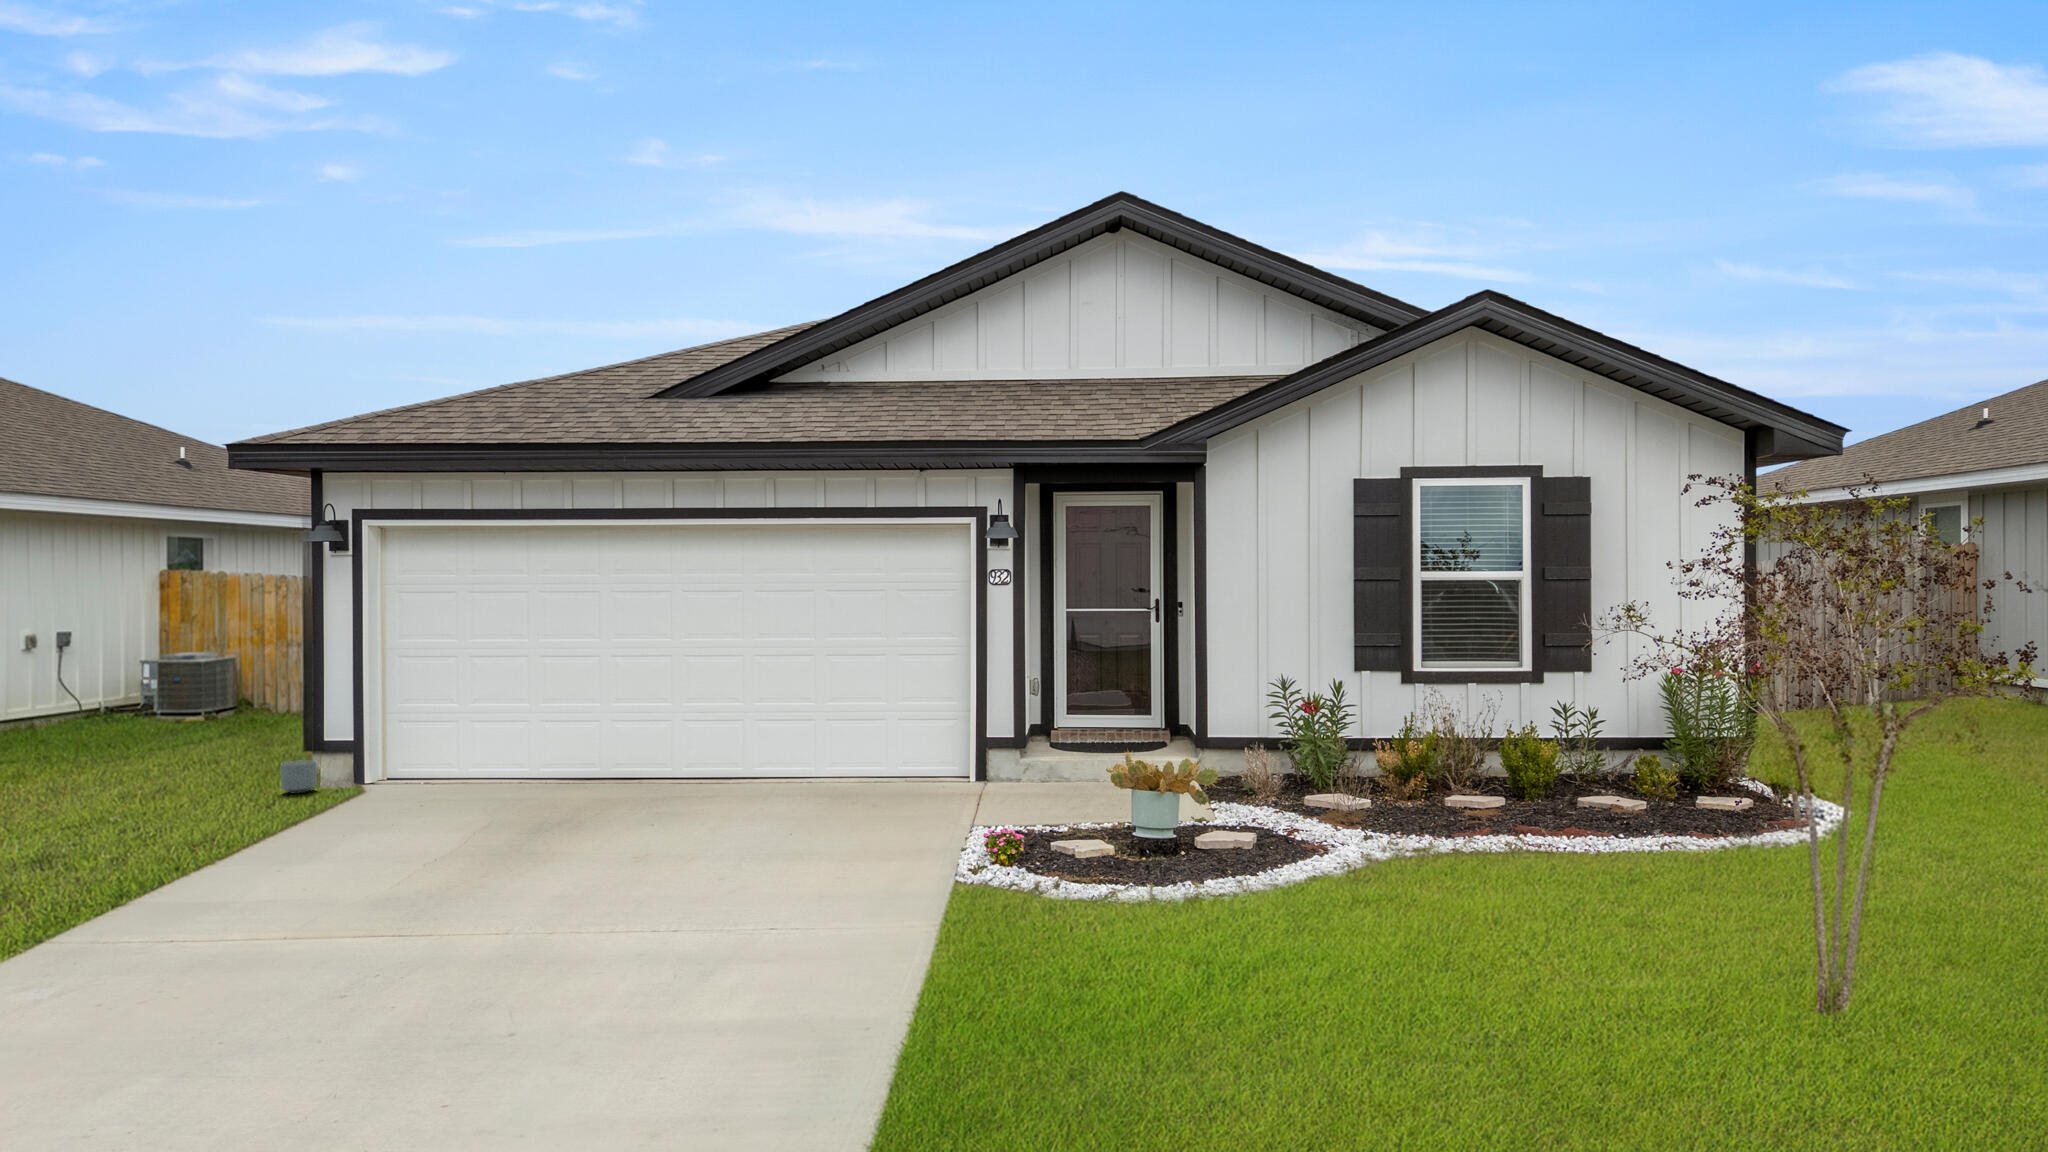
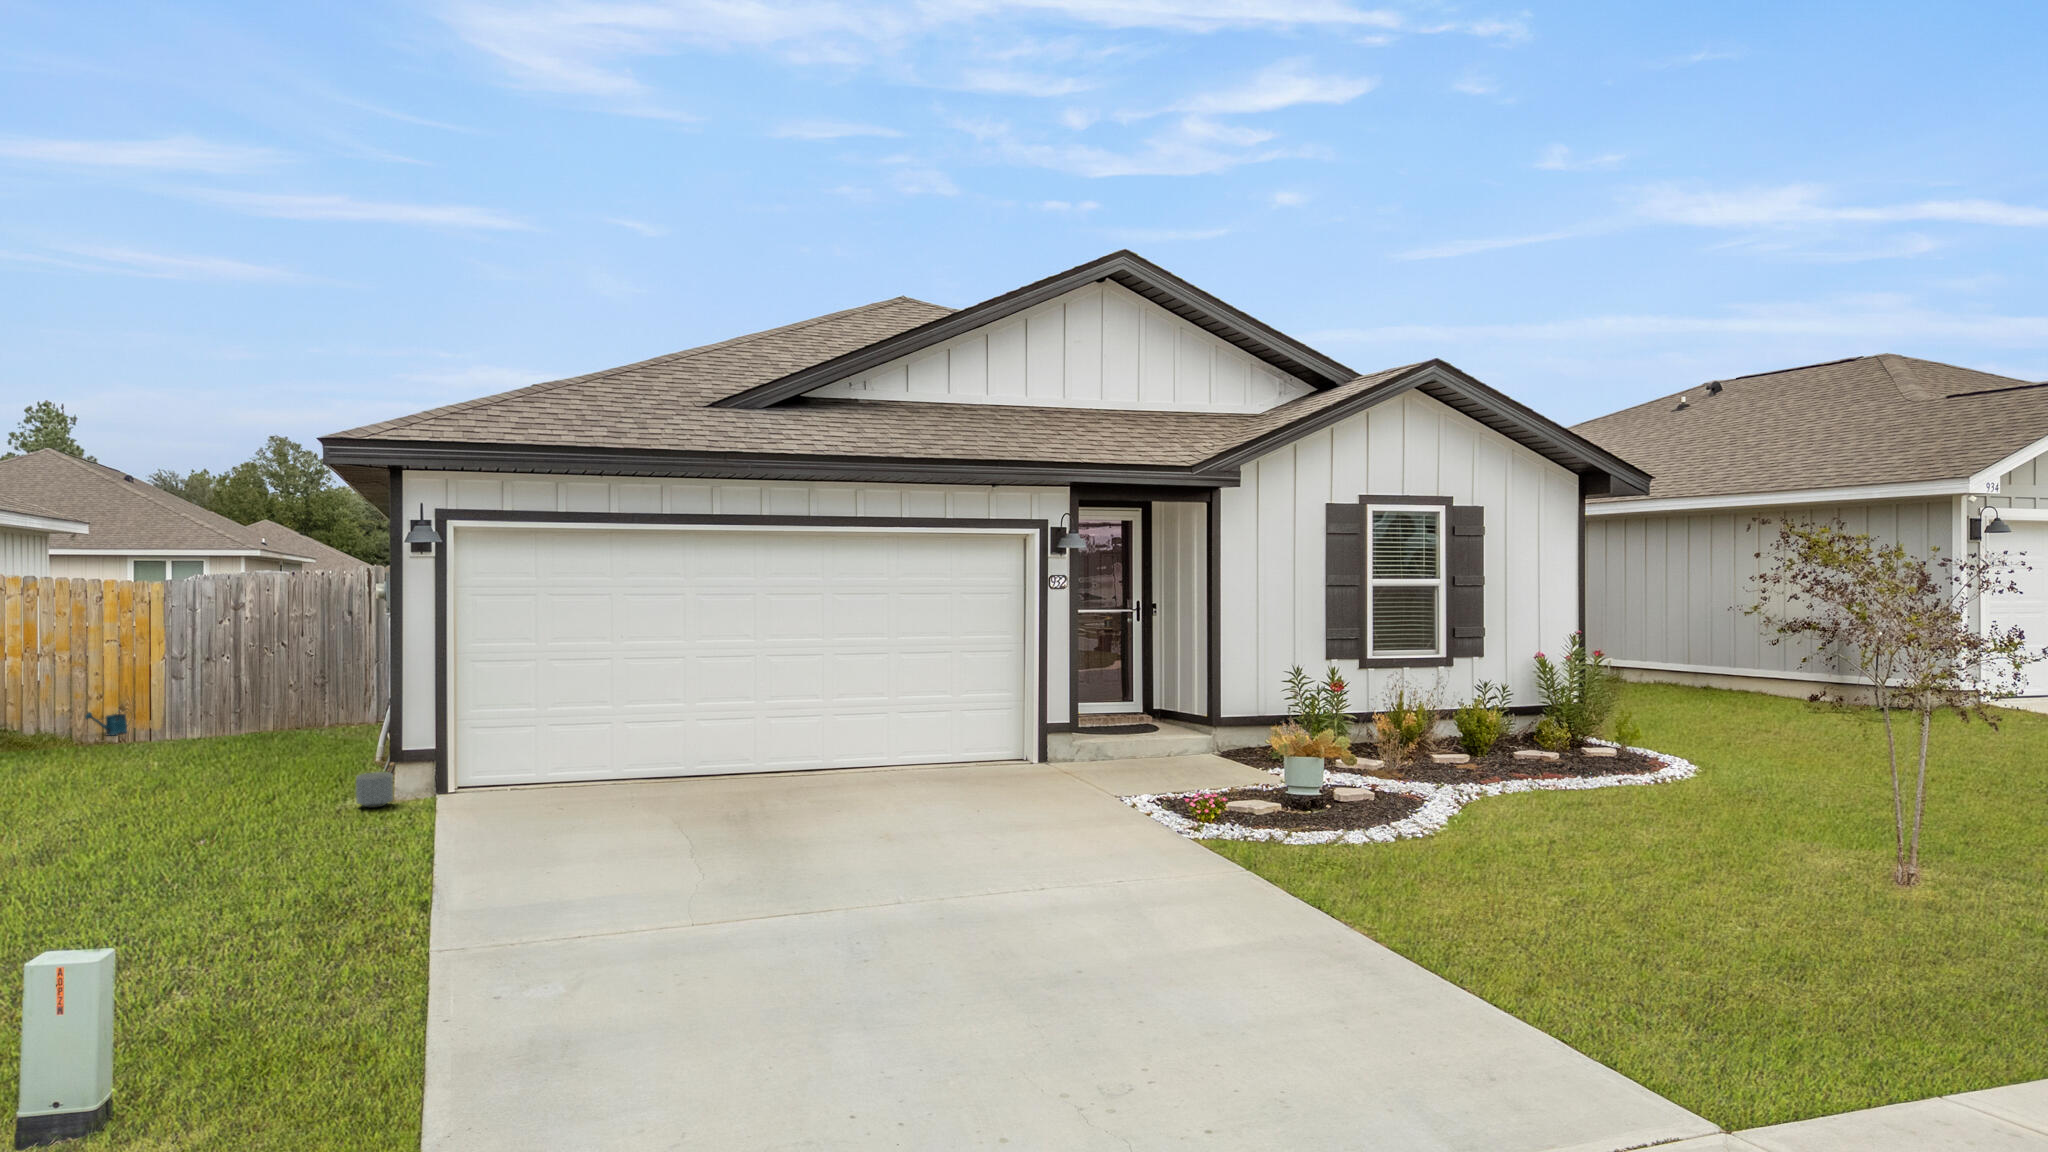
watering can: none [258,701,298,724] -> present [85,712,127,736]

